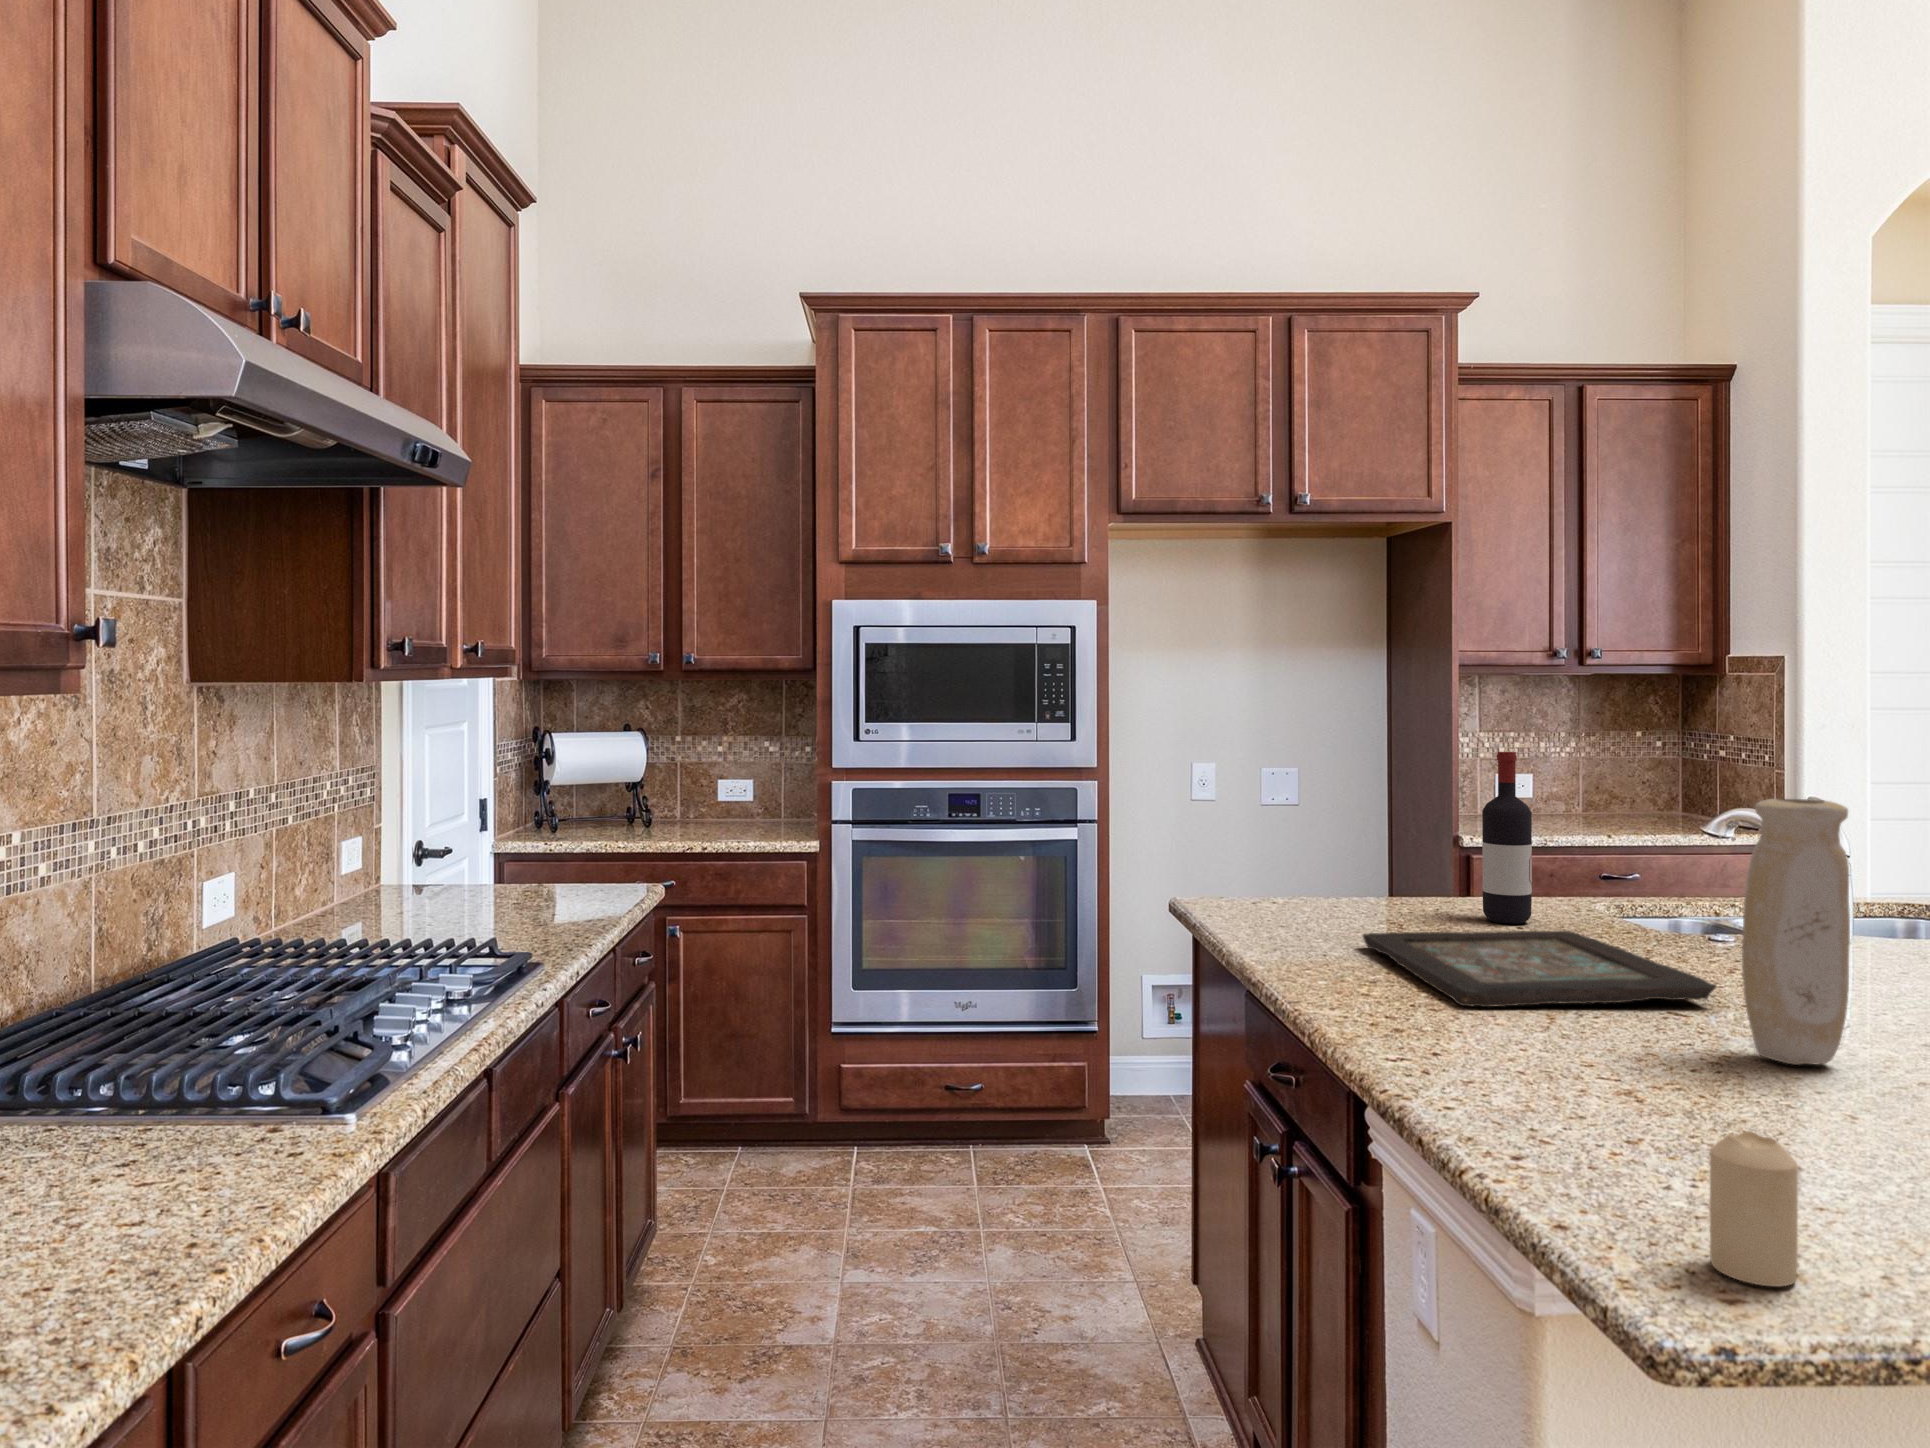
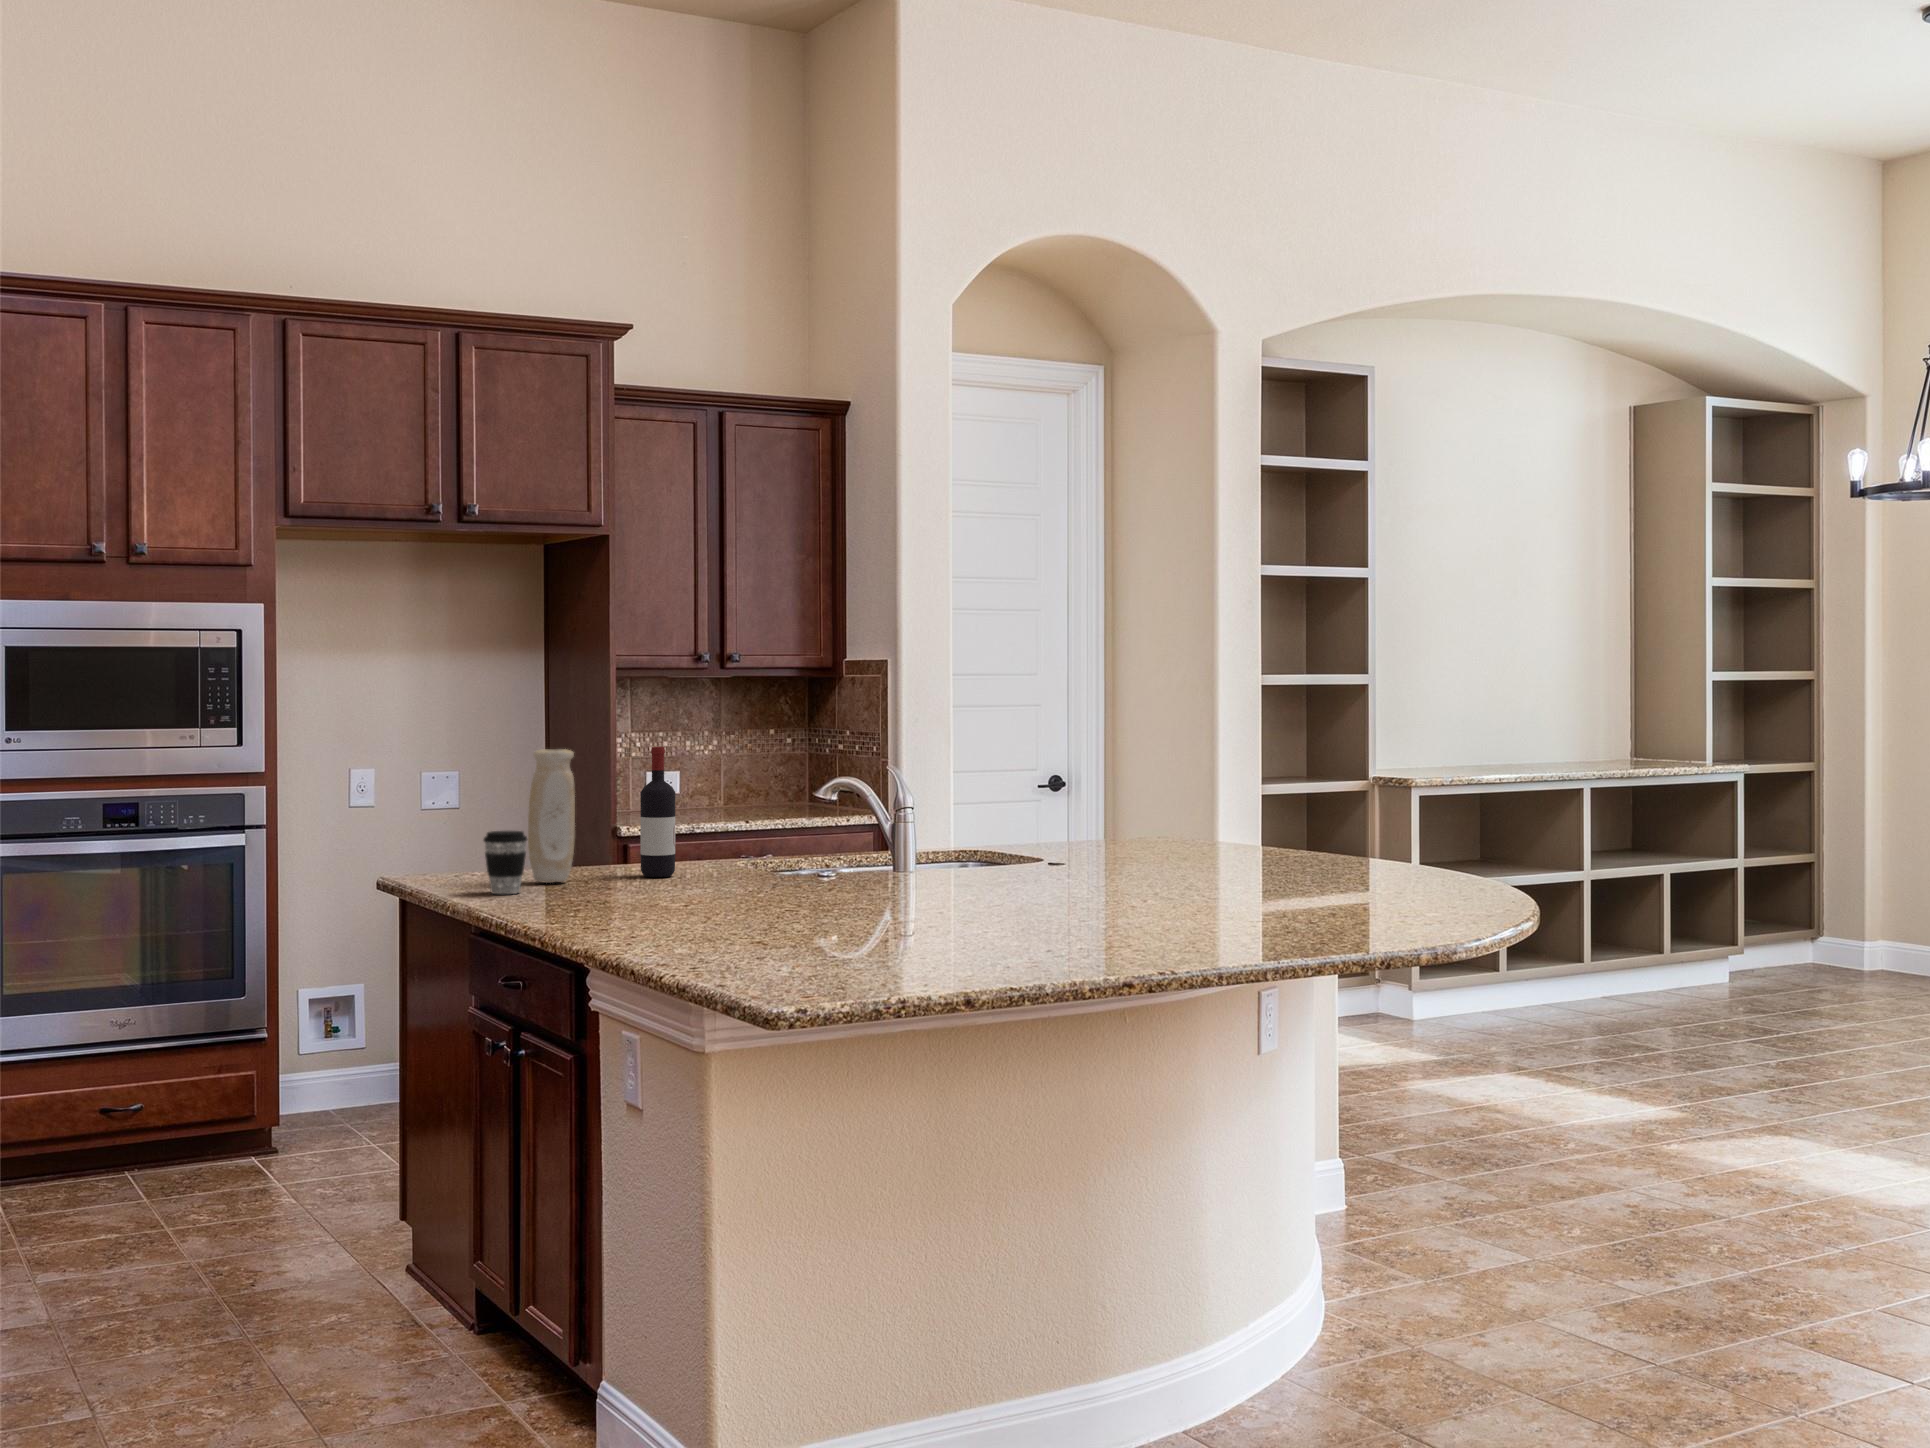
vase: present [1742,798,1850,1065] -> present [528,749,575,883]
coffee cup: none [1266,854,1324,938] -> present [484,831,527,894]
decorative tray: present [1363,931,1716,1007] -> none [558,875,782,915]
candle: present [1710,1131,1798,1287] -> none [745,913,779,977]

